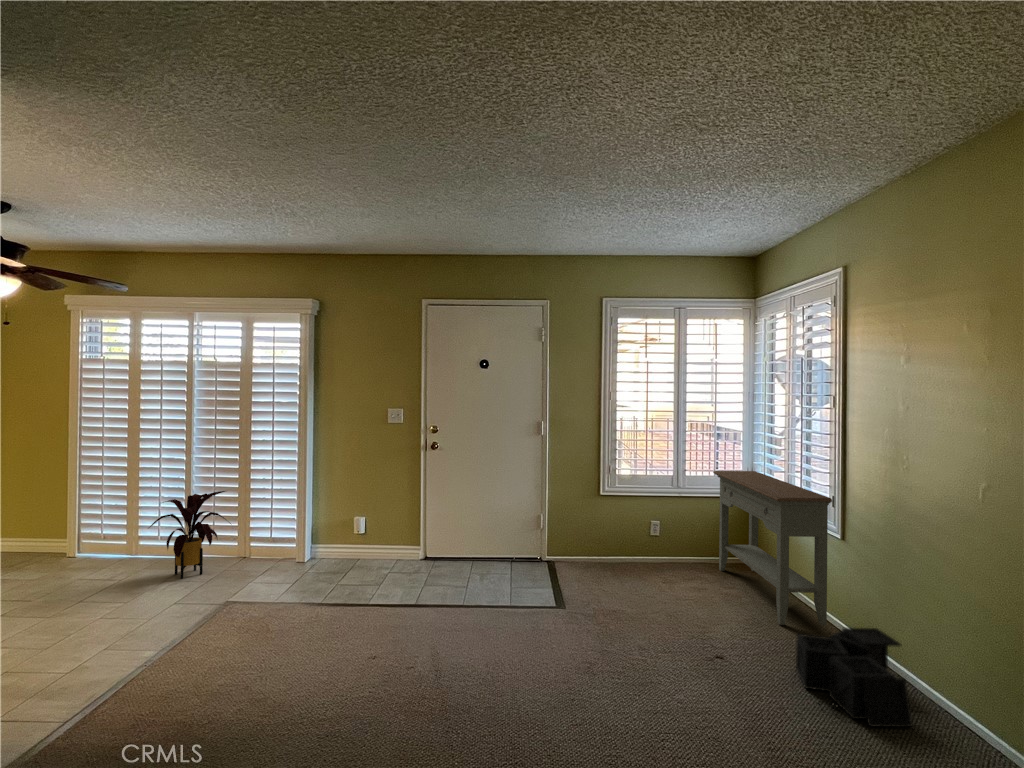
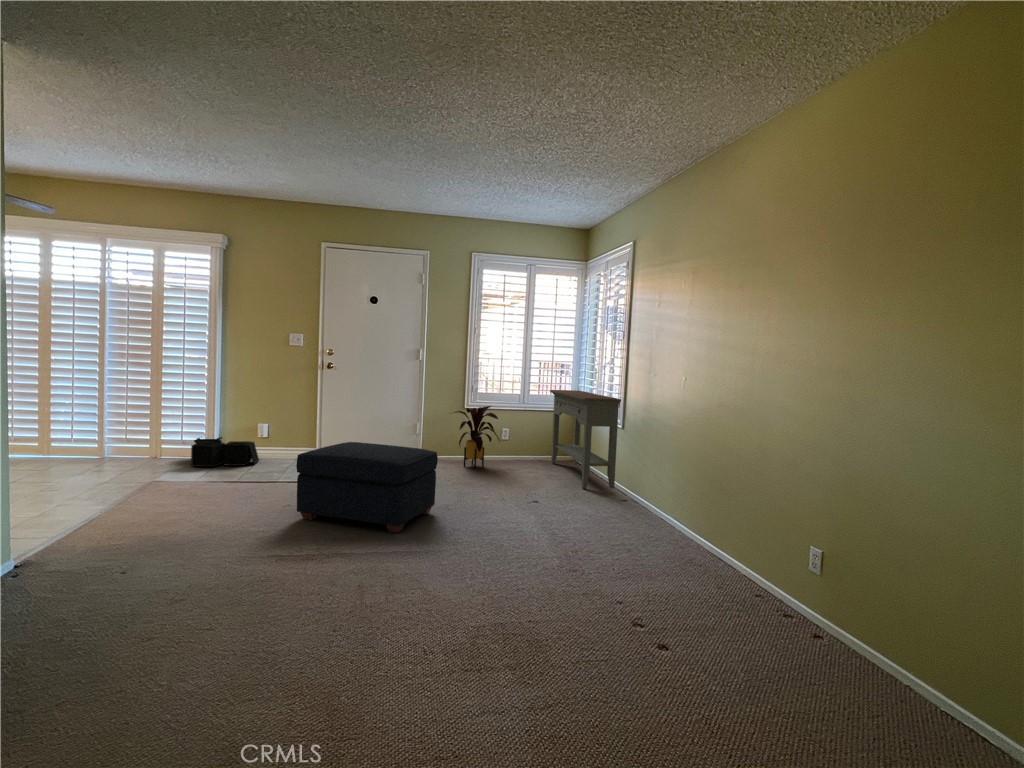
house plant: present [149,491,231,579] -> present [454,406,499,468]
ottoman: none [402,567,583,718] -> present [296,442,438,533]
storage bin: present [796,628,912,727] -> present [191,437,259,467]

